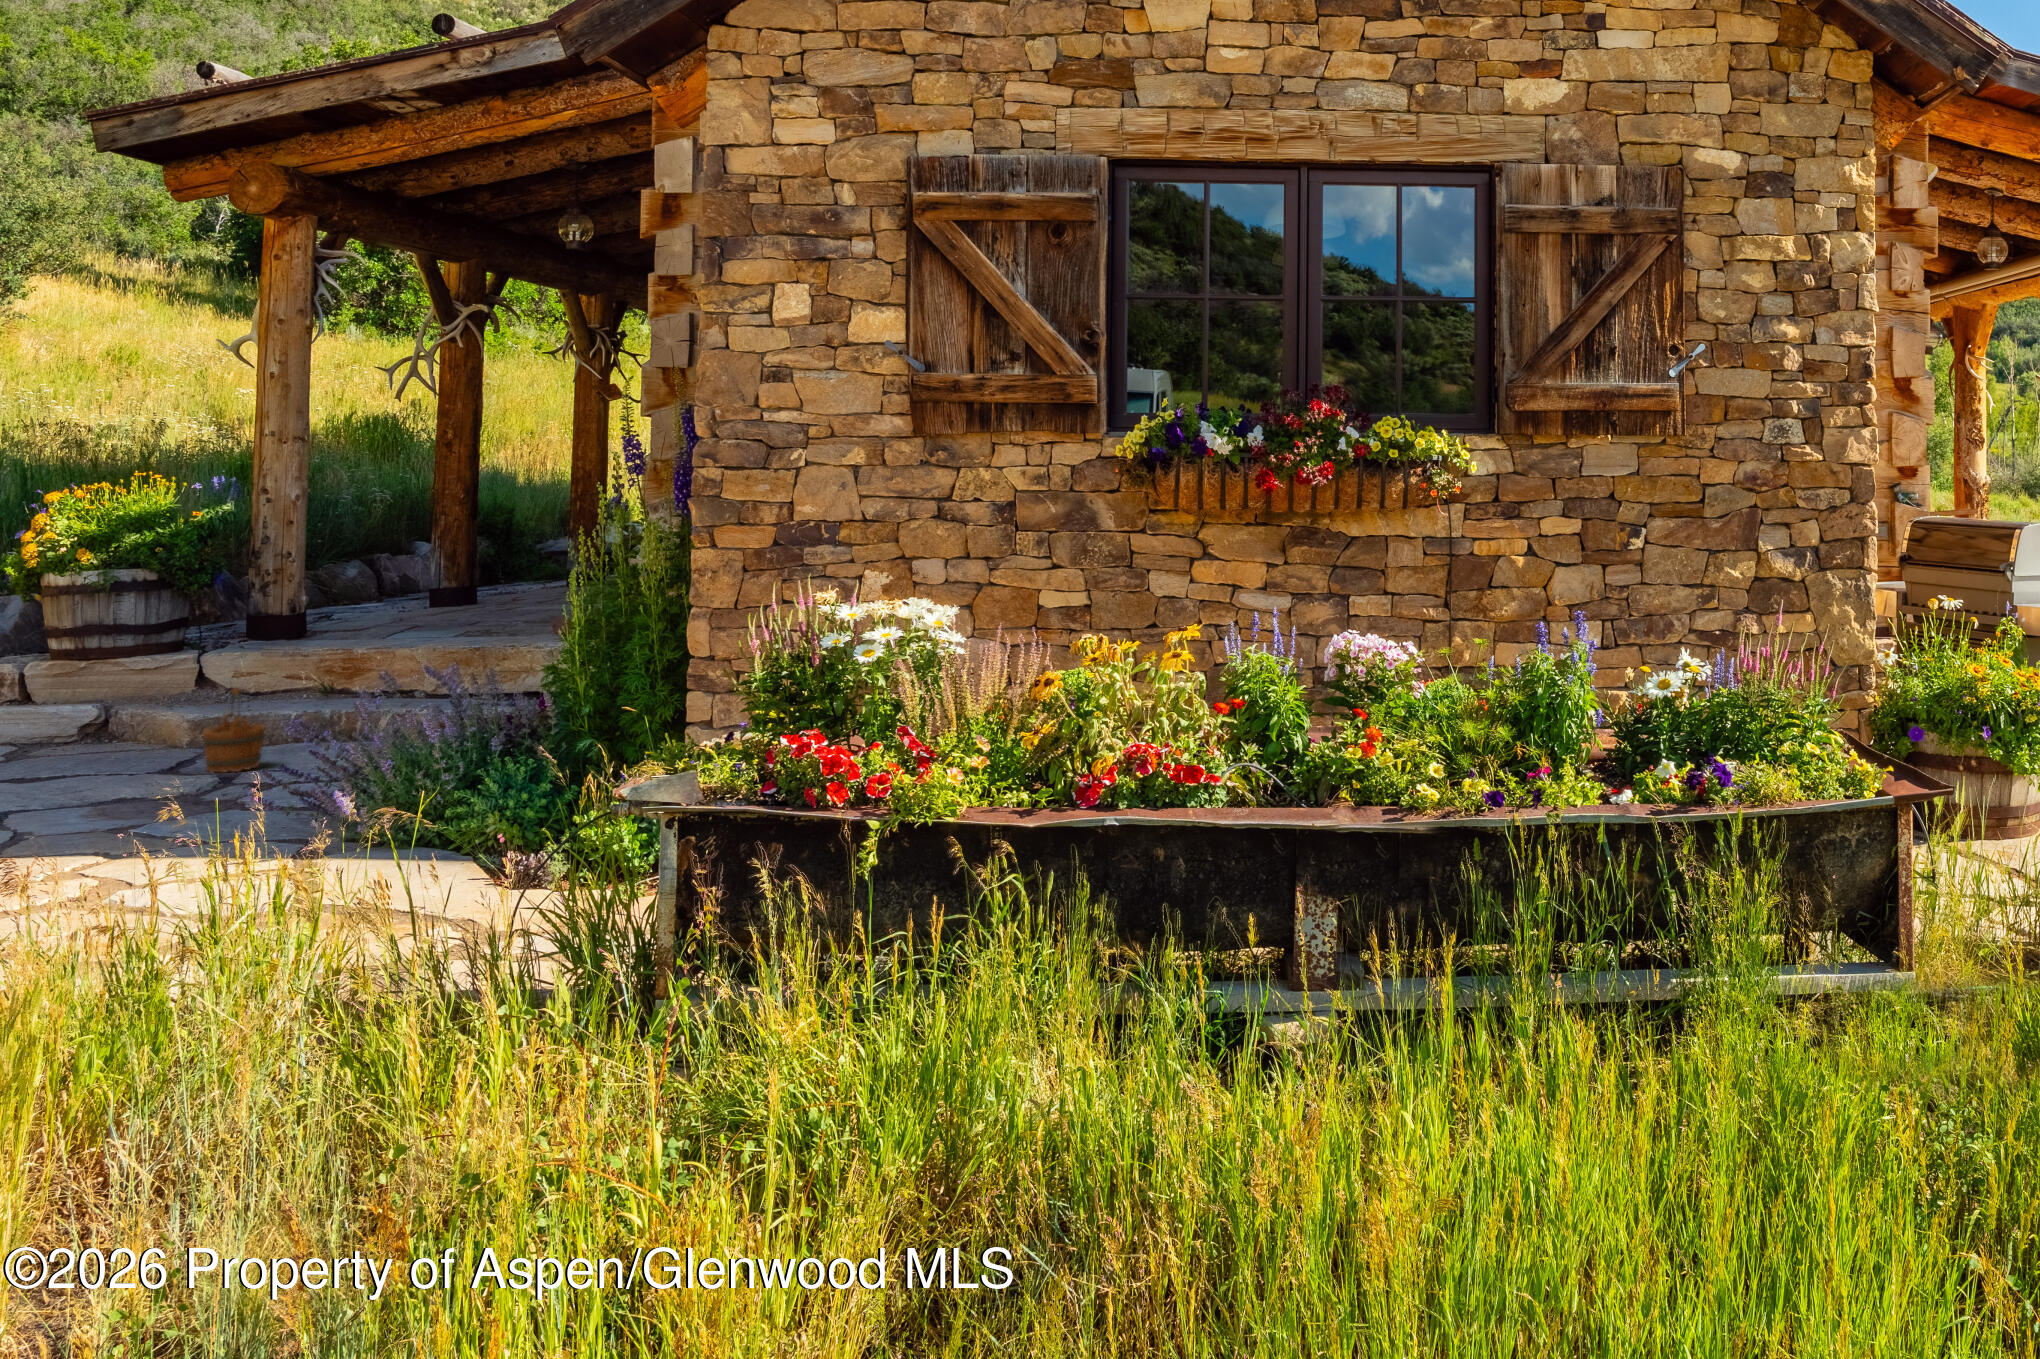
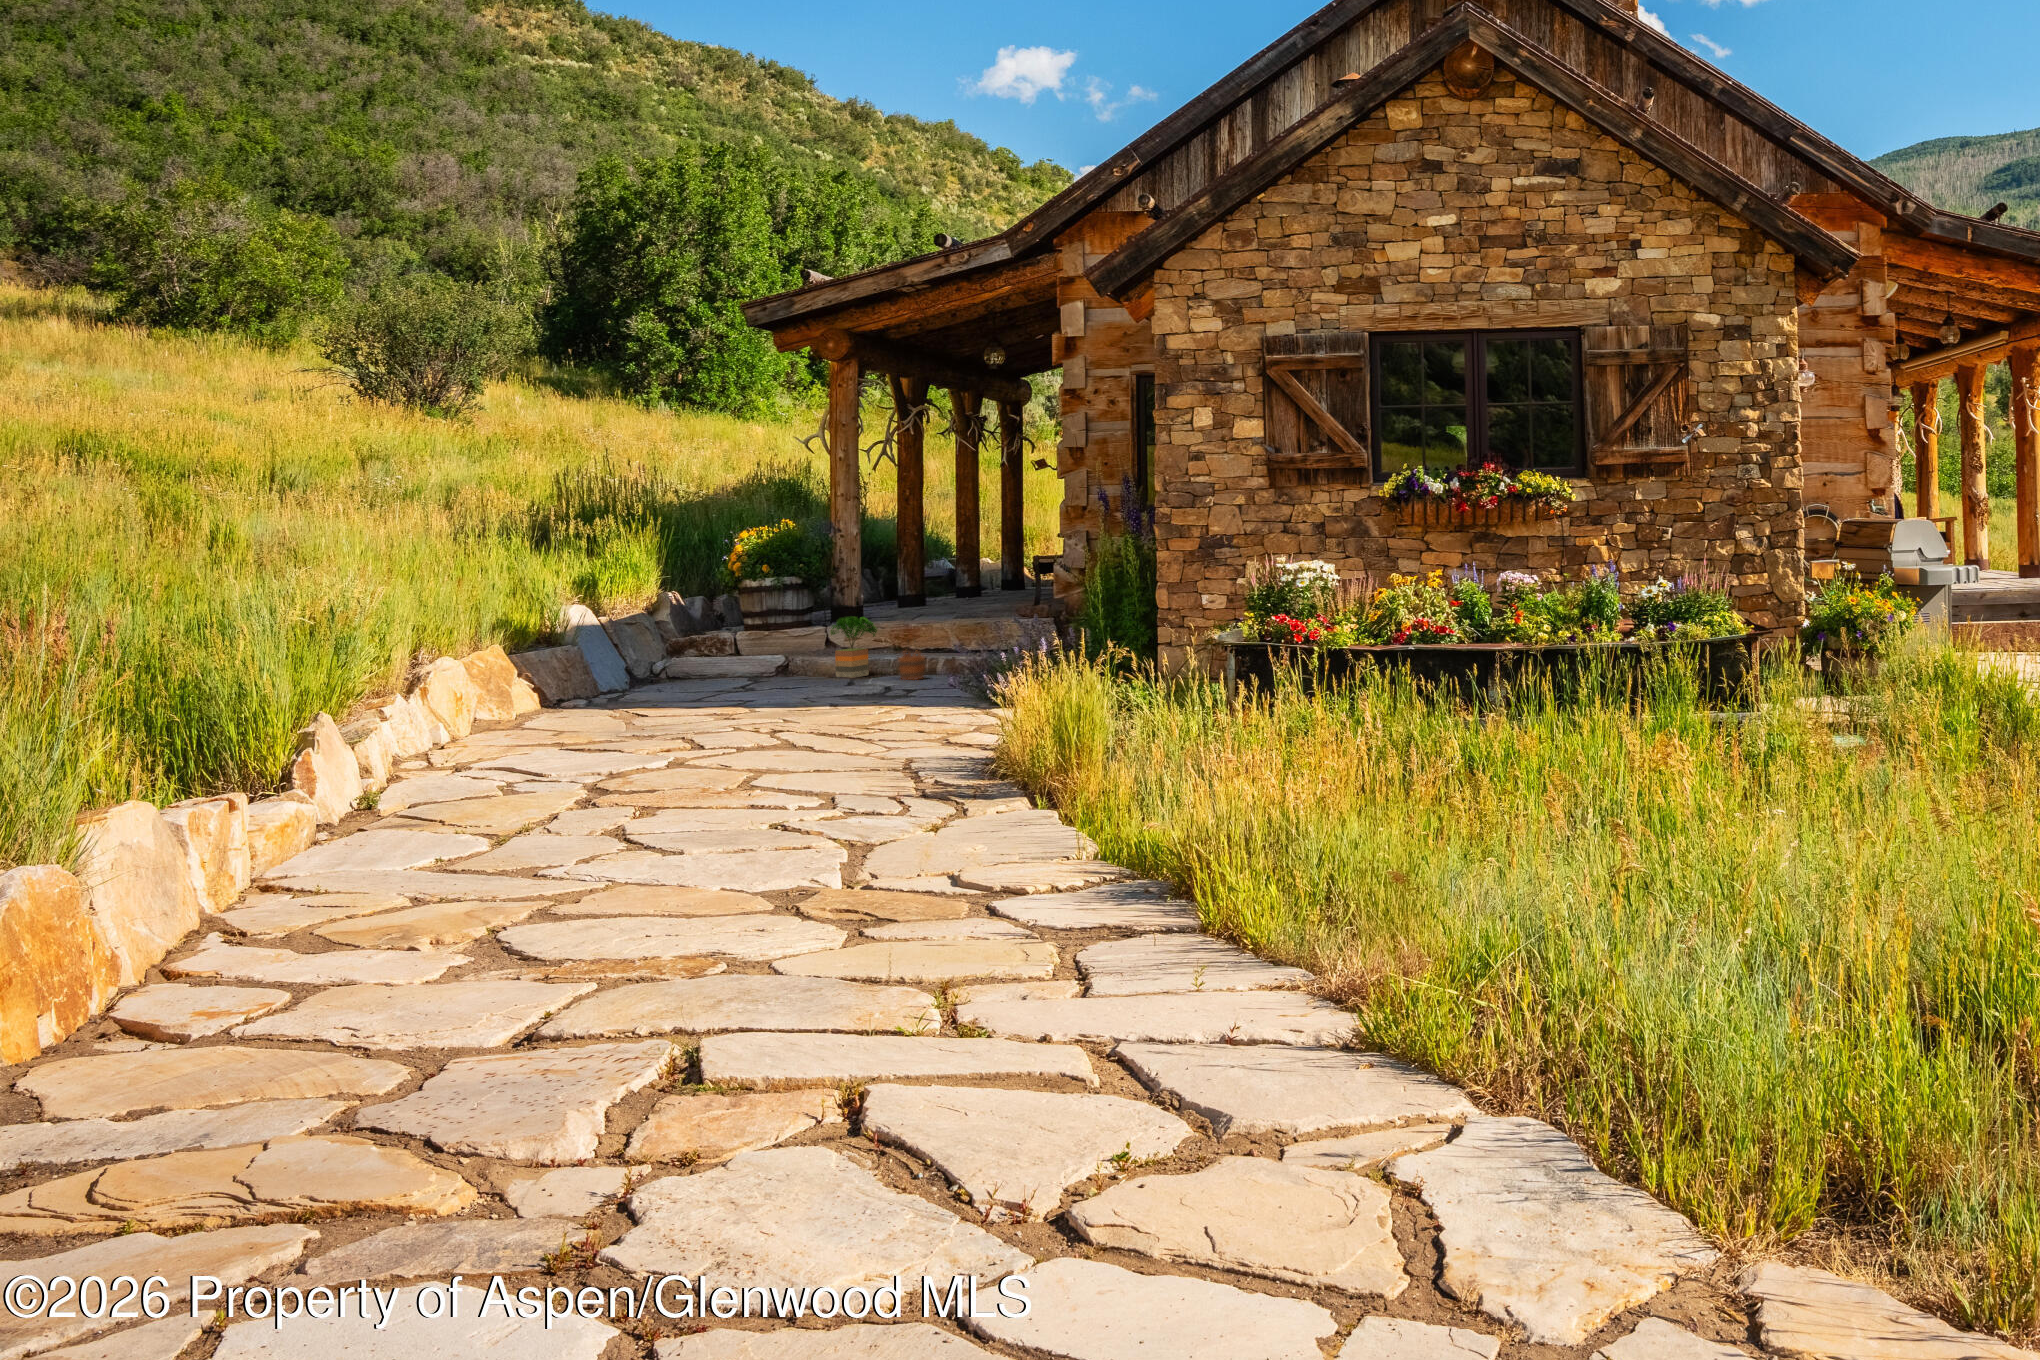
potted tree: none [80,647,191,765] -> present [831,617,877,678]

